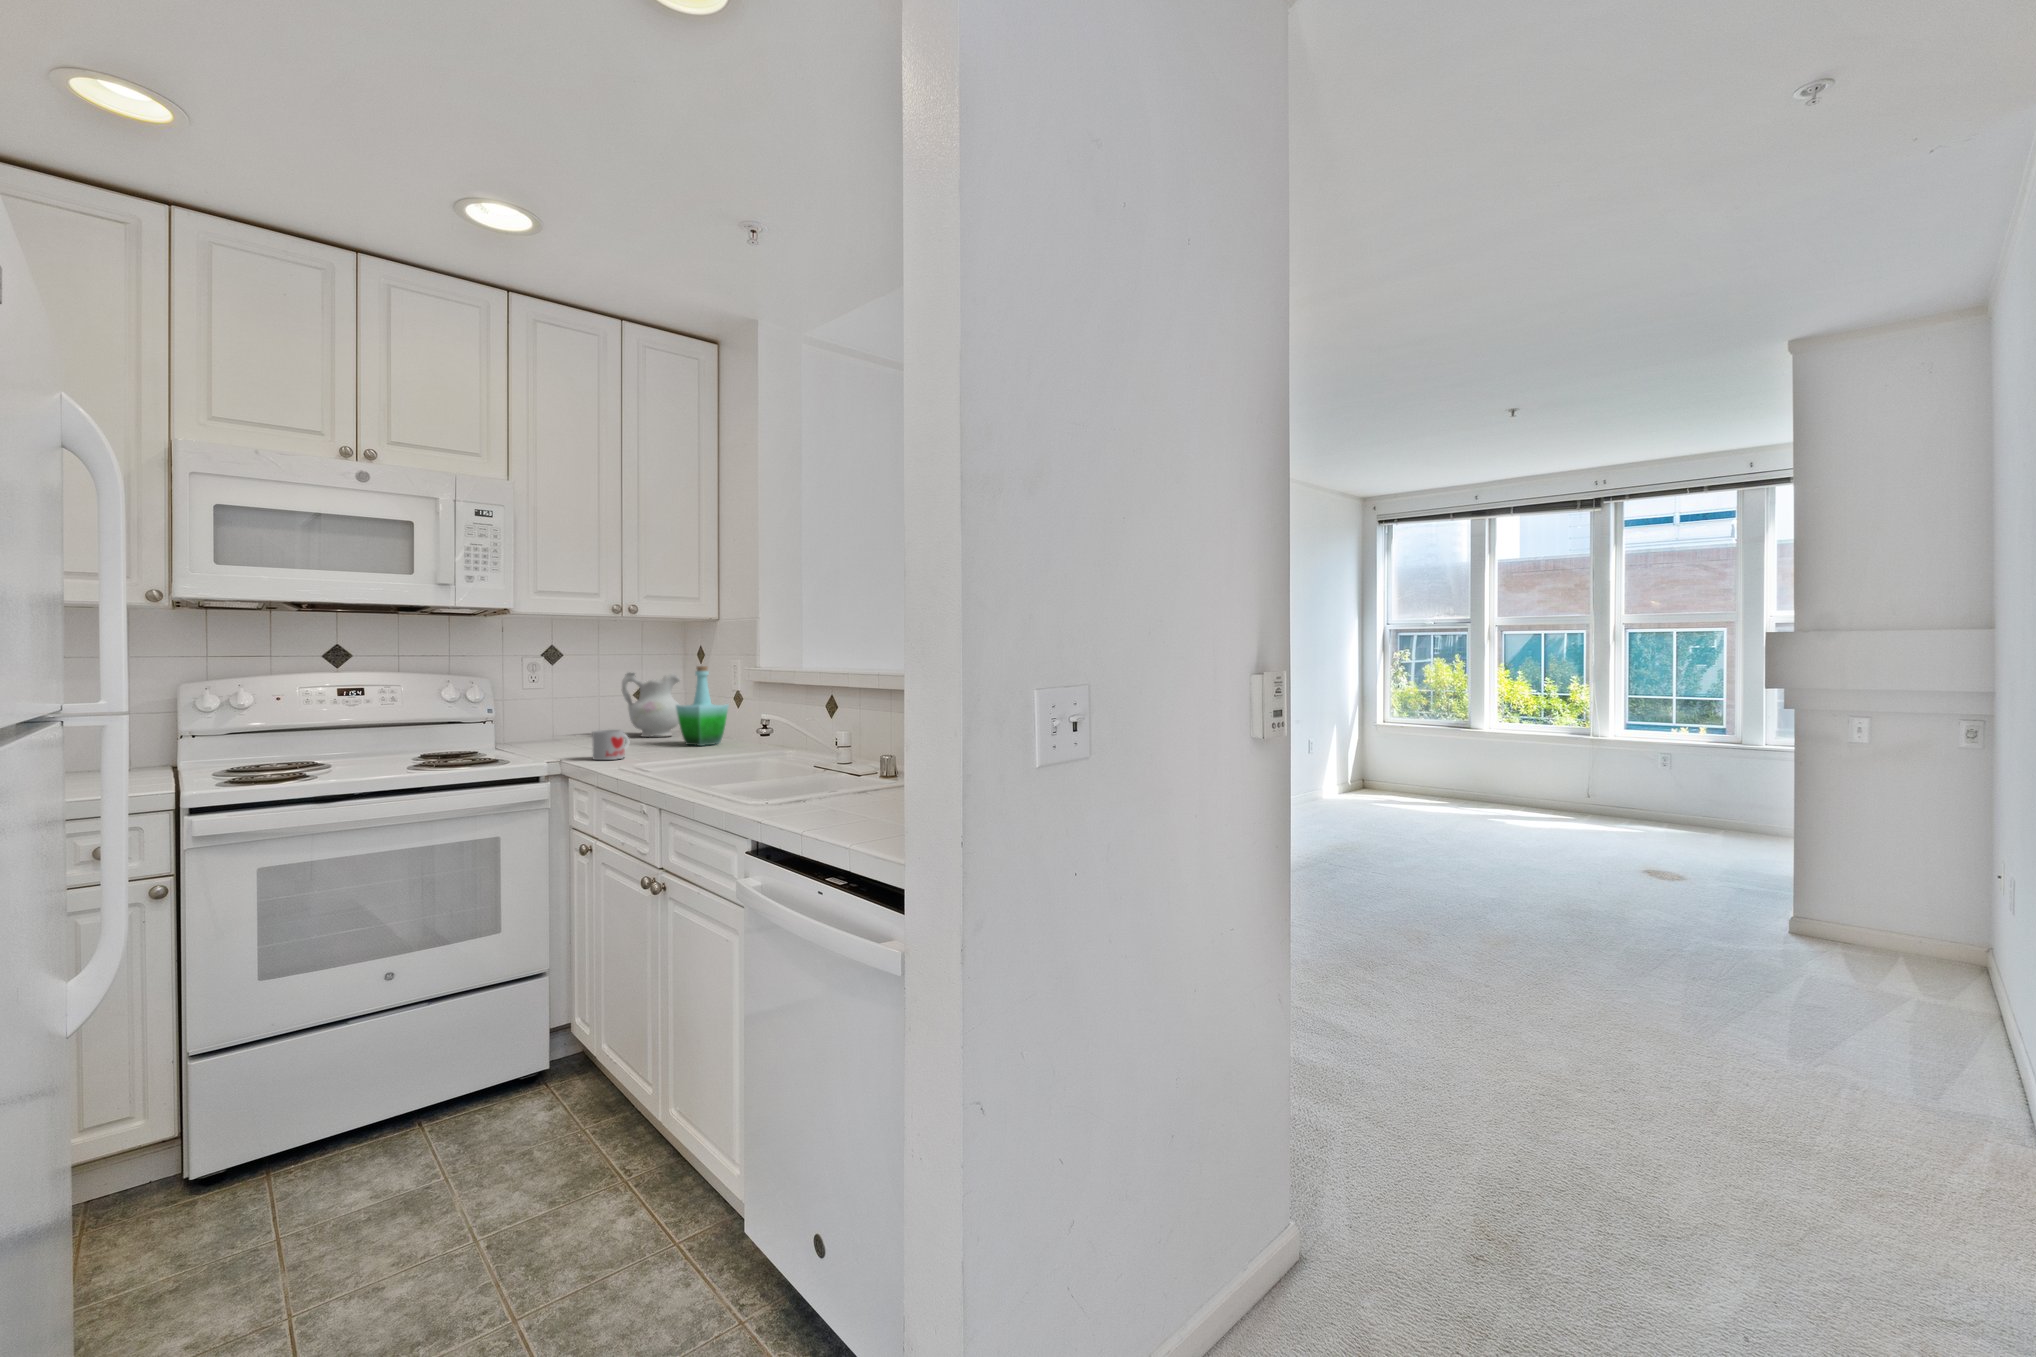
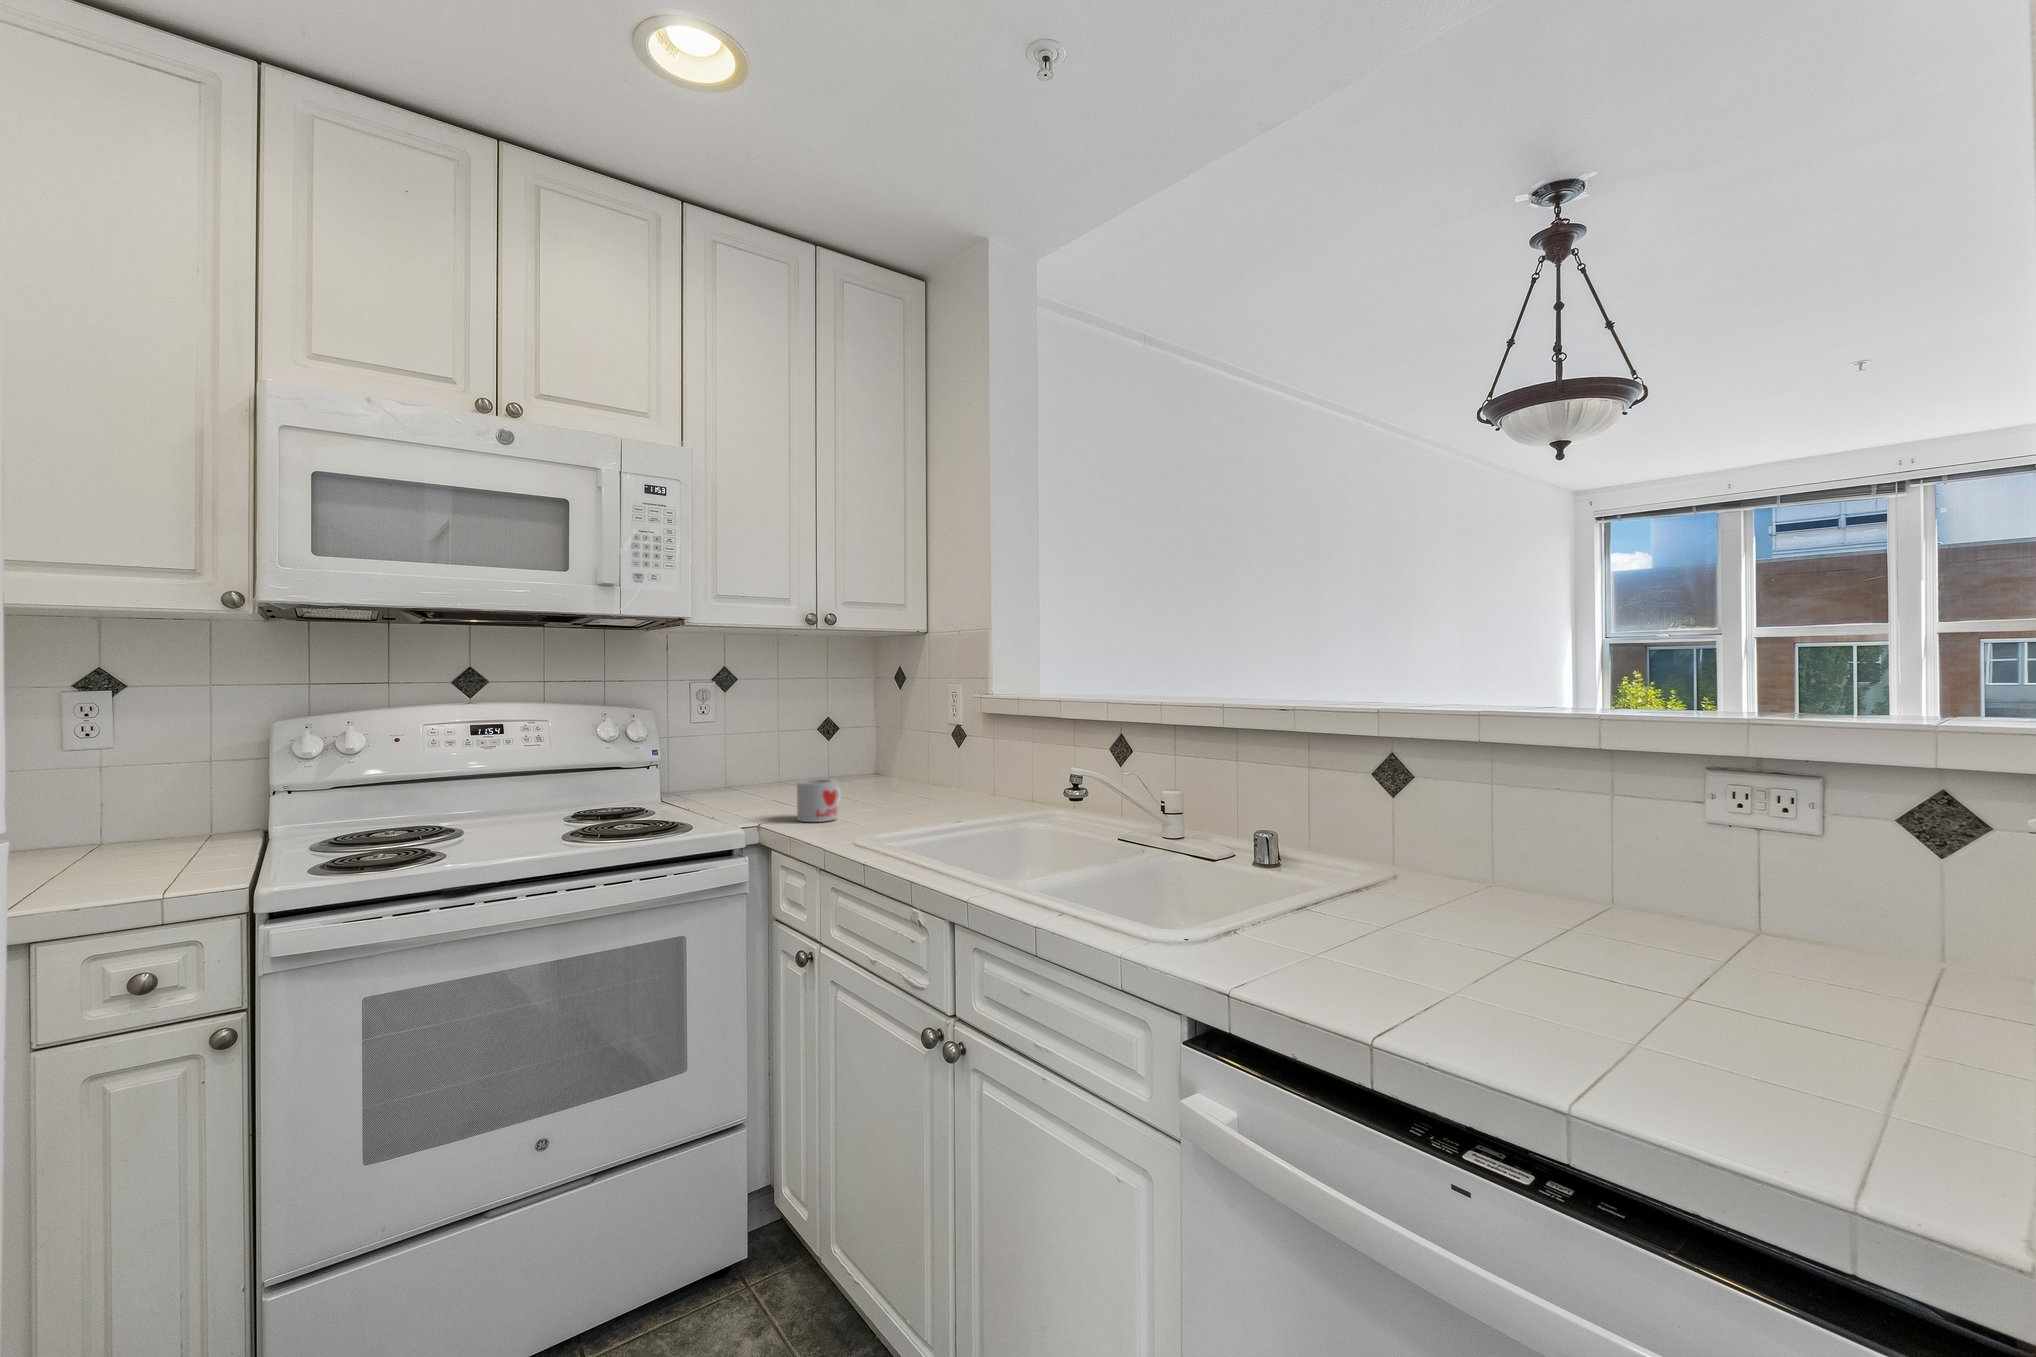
bottle: present [676,666,729,746] -> none [883,692,948,796]
ceramic pitcher: present [621,673,680,737] -> none [804,699,878,781]

